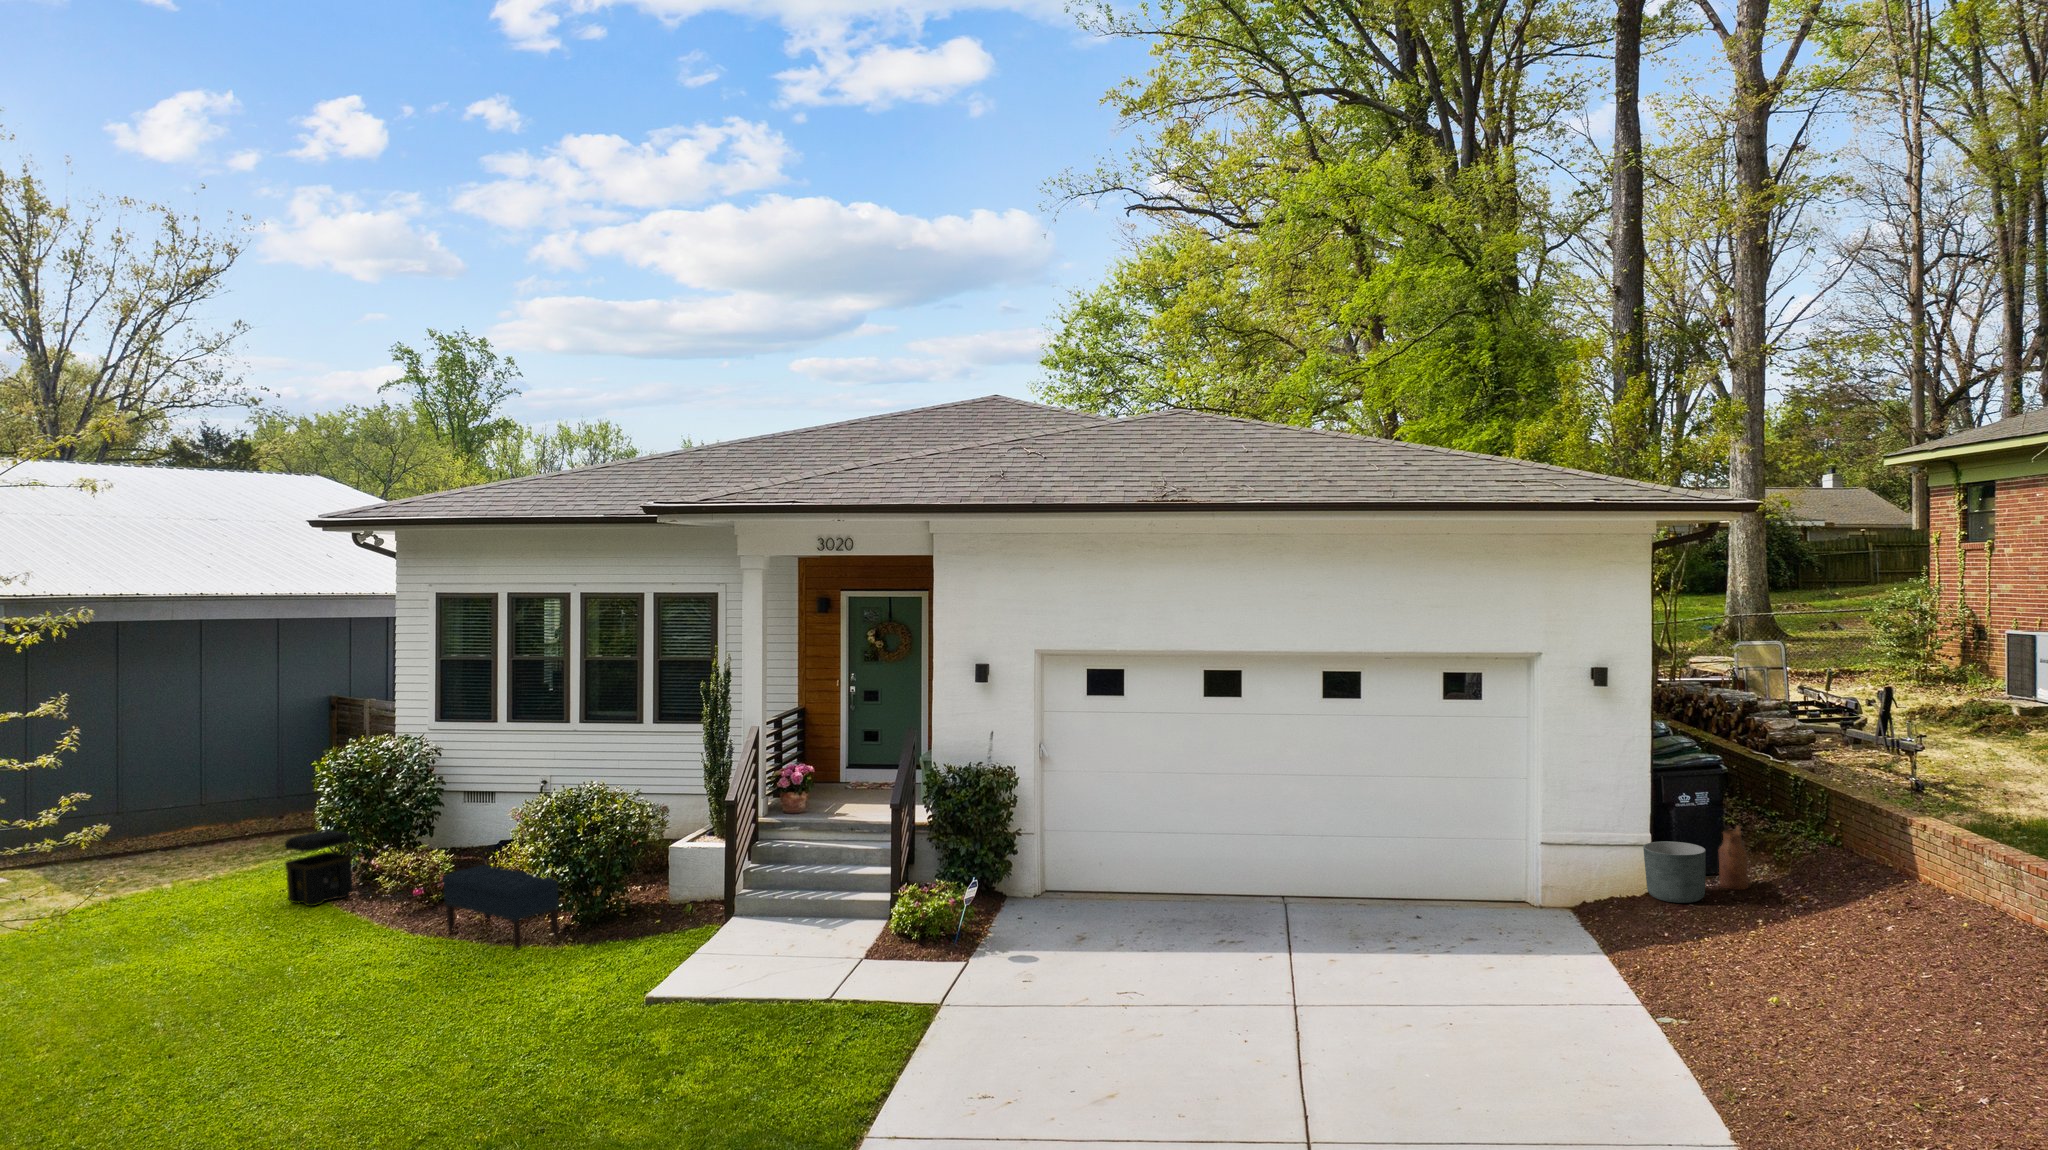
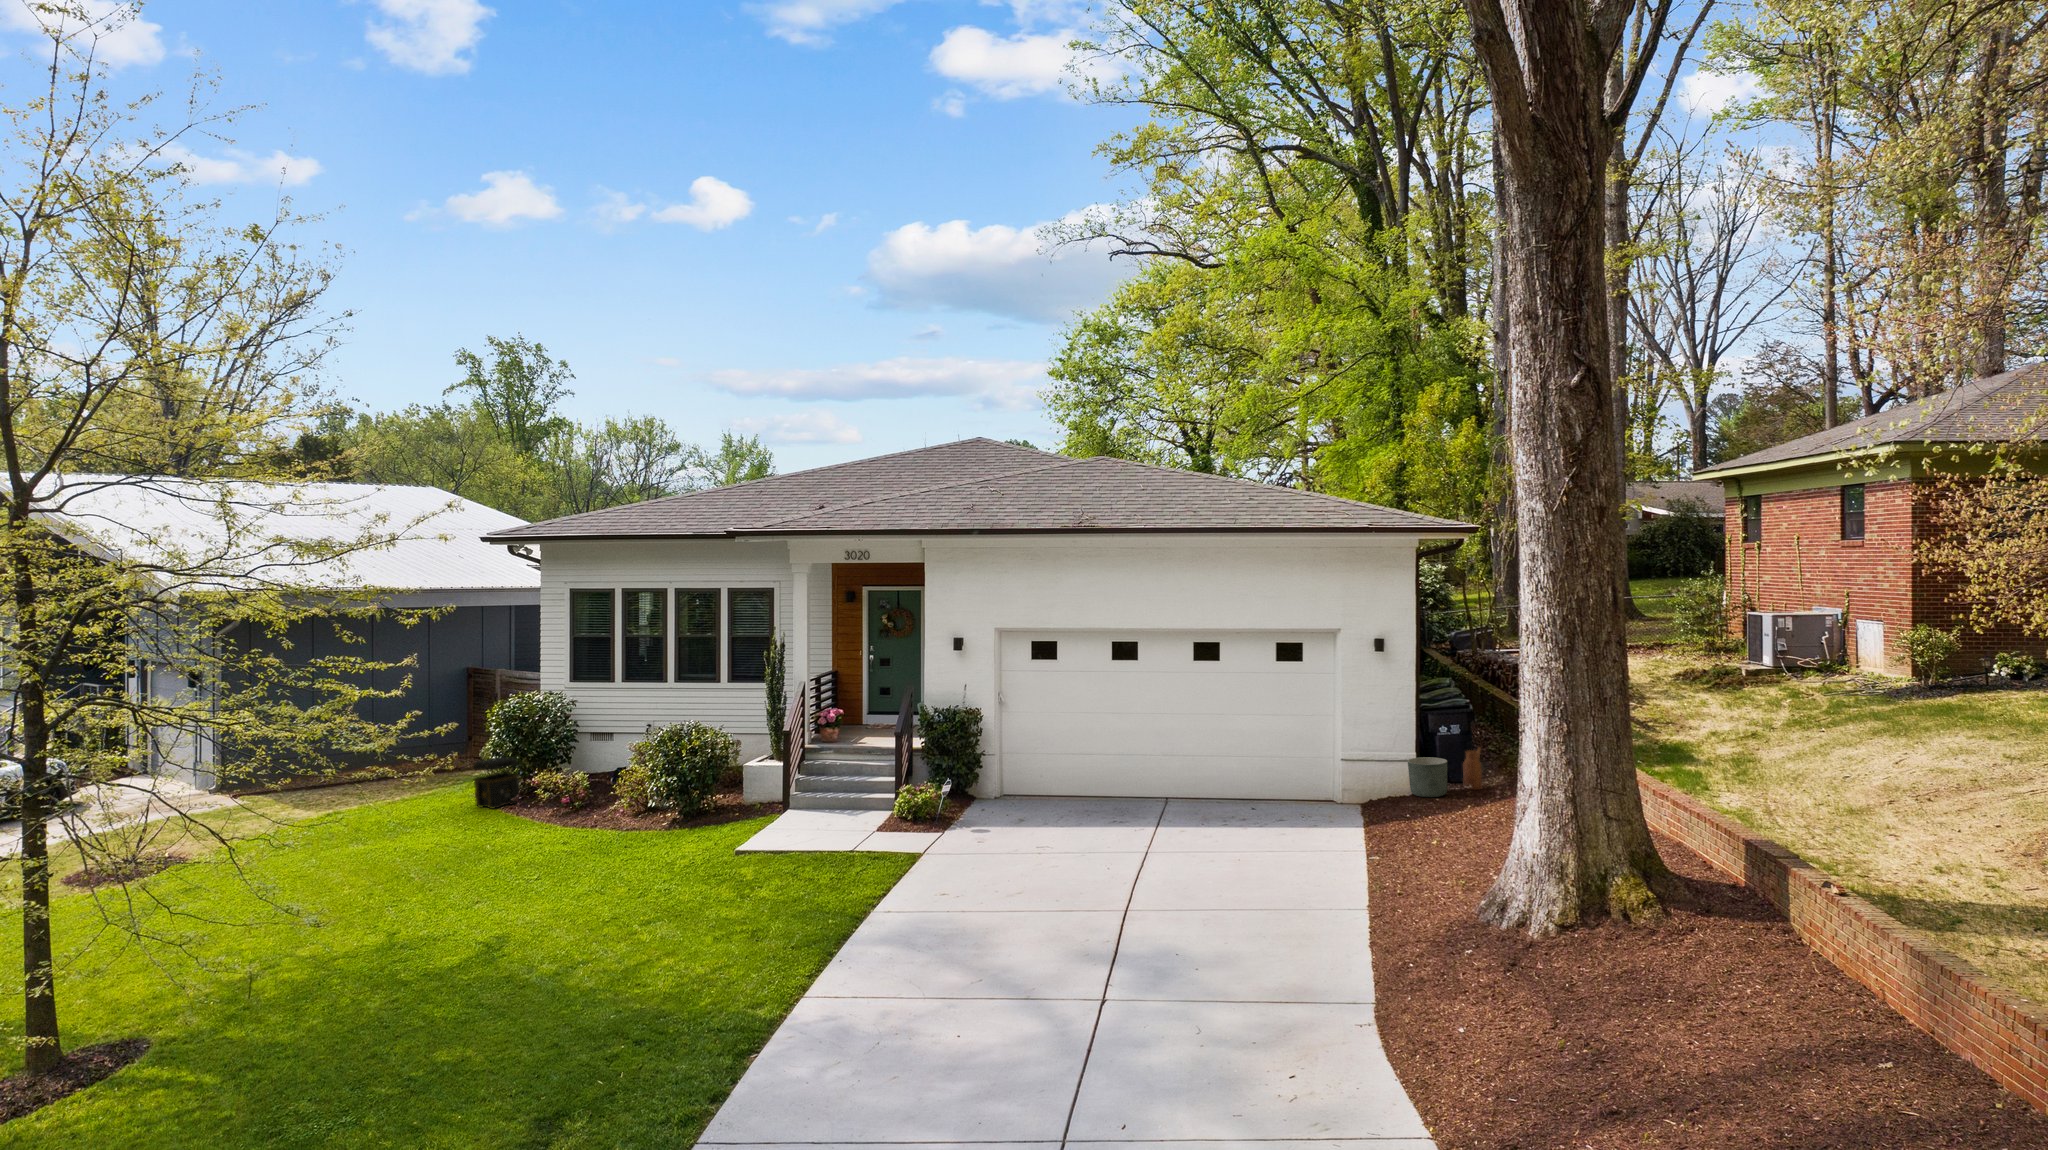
bench: present [442,865,559,949] -> none [590,777,671,830]

